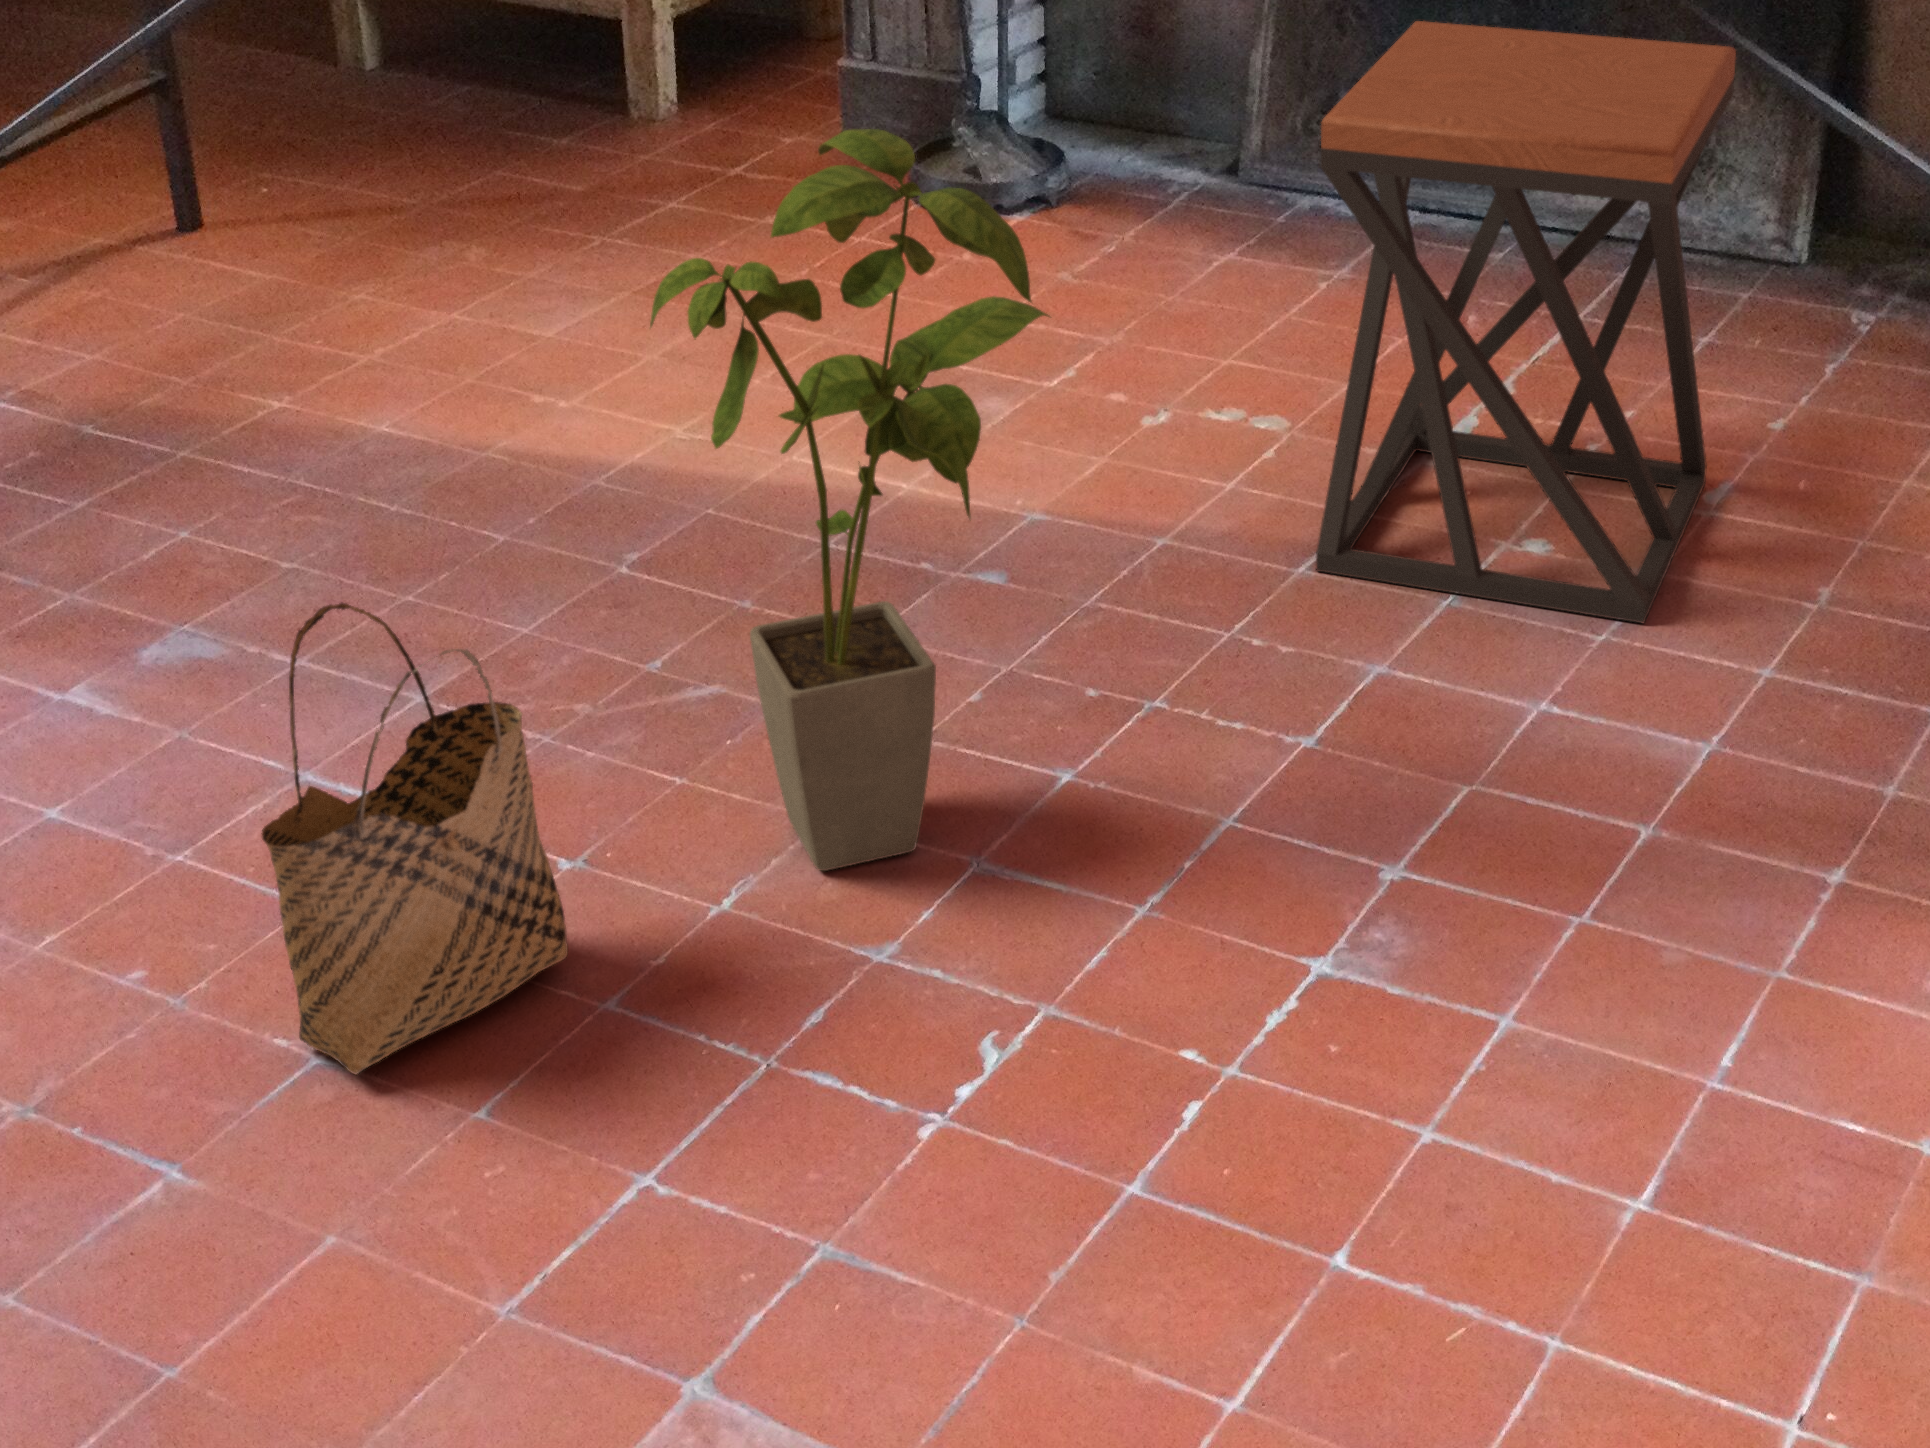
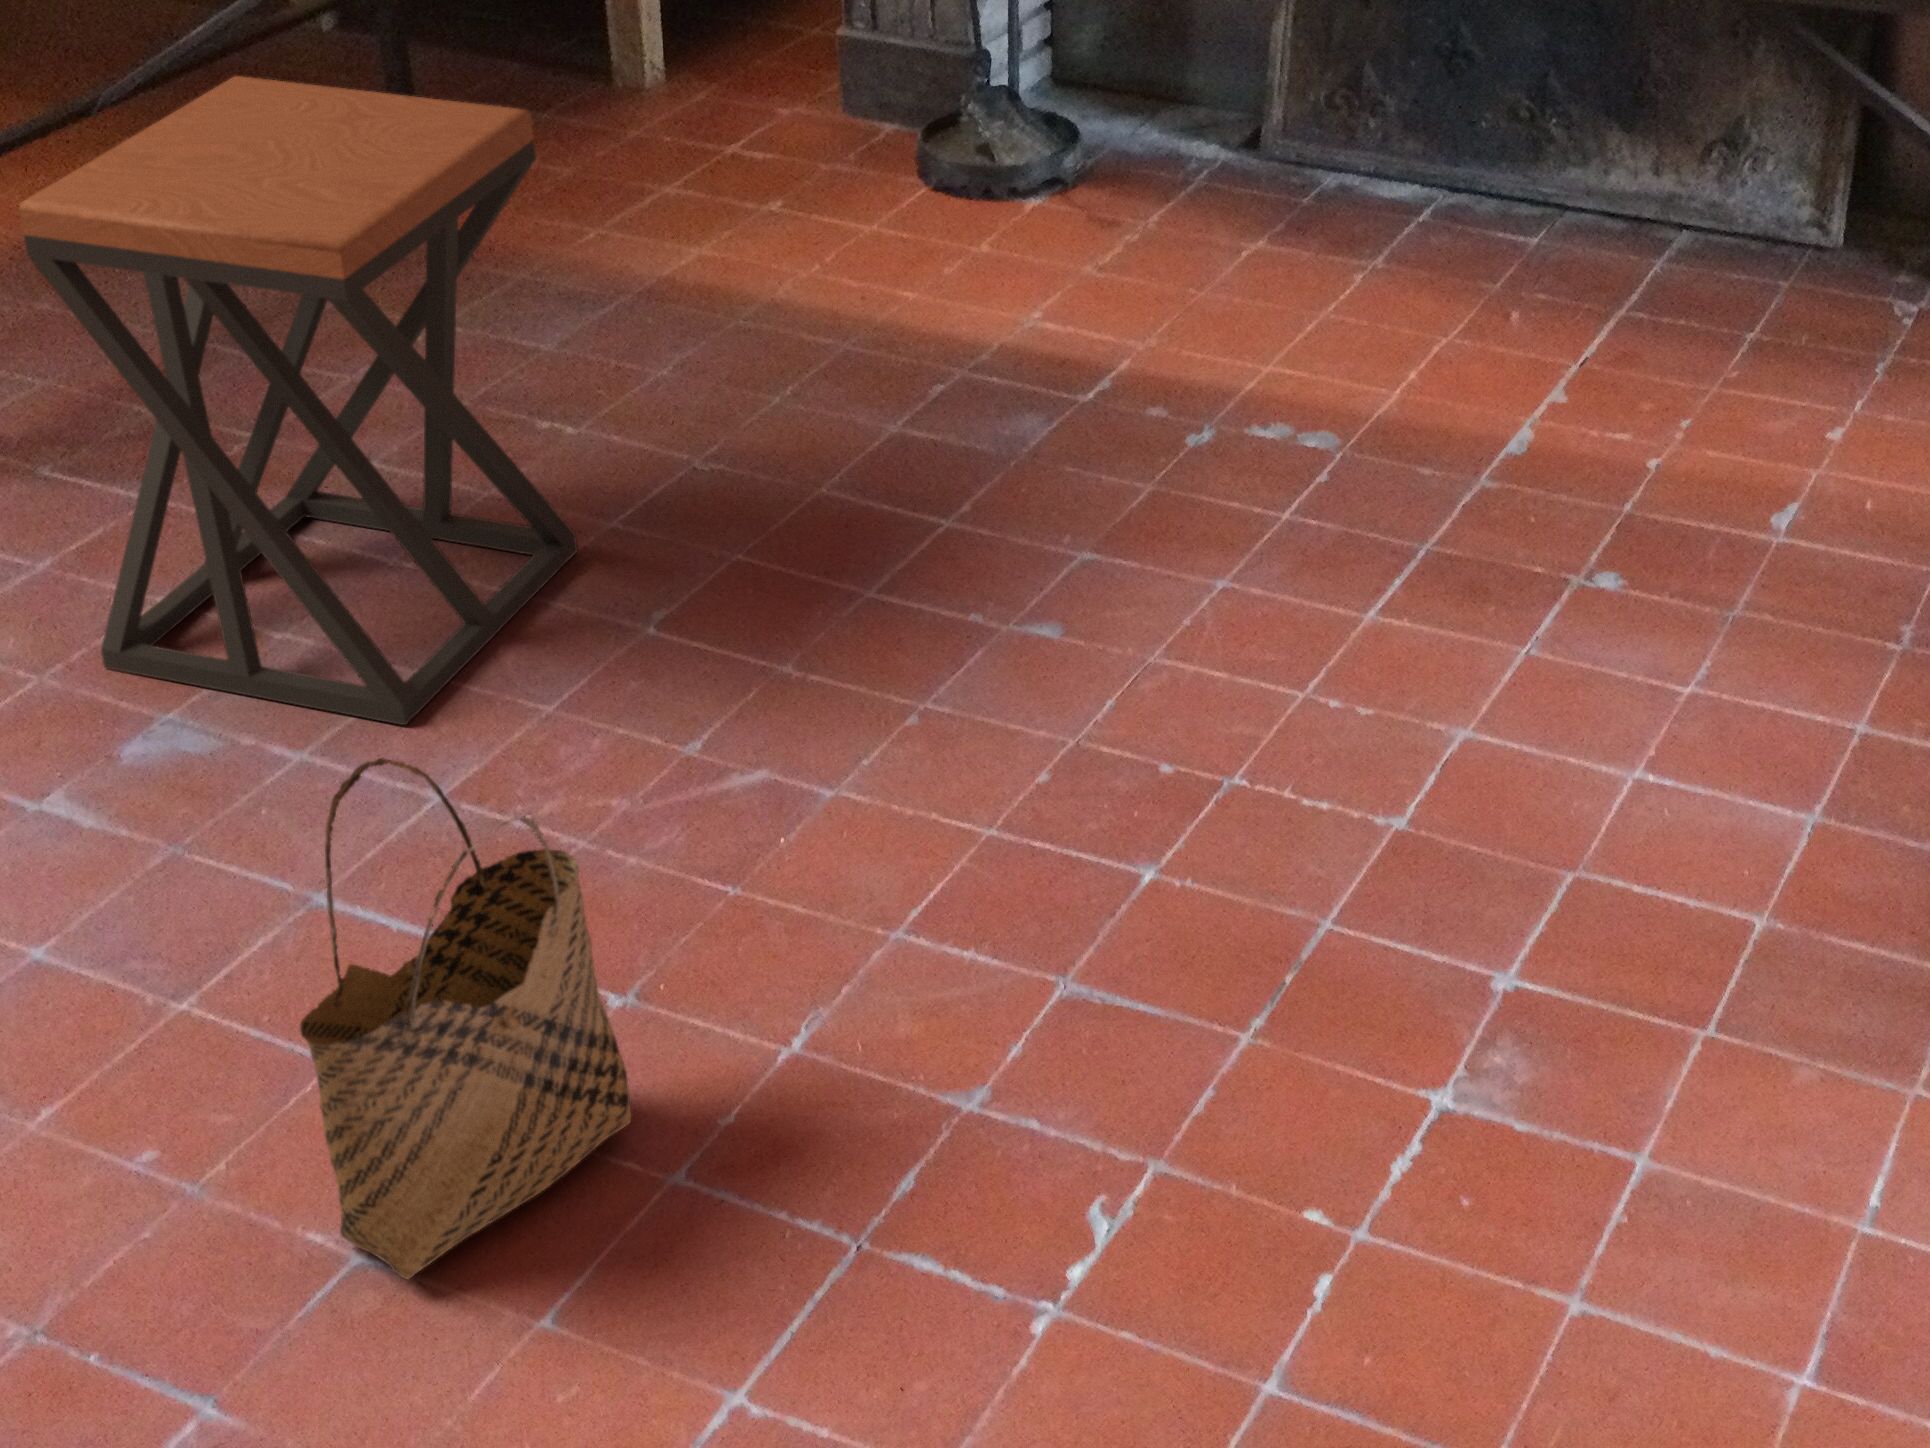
stool: present [1316,21,1736,623] -> present [19,76,577,726]
house plant: present [650,129,1050,871] -> none [709,224,1138,1001]

